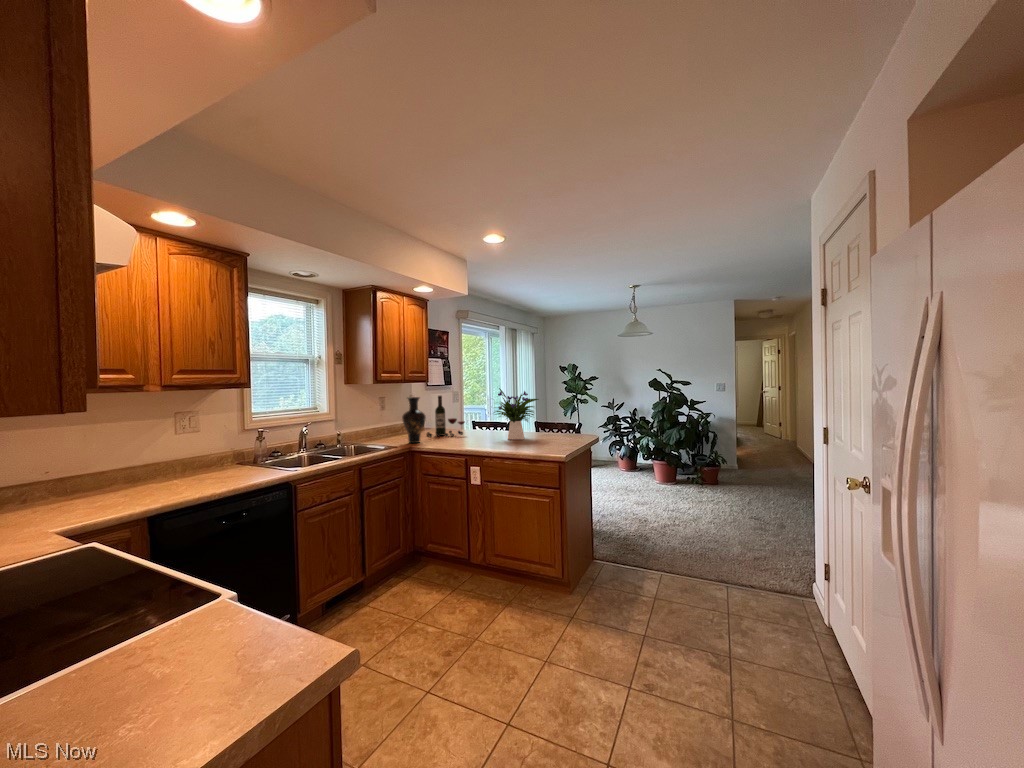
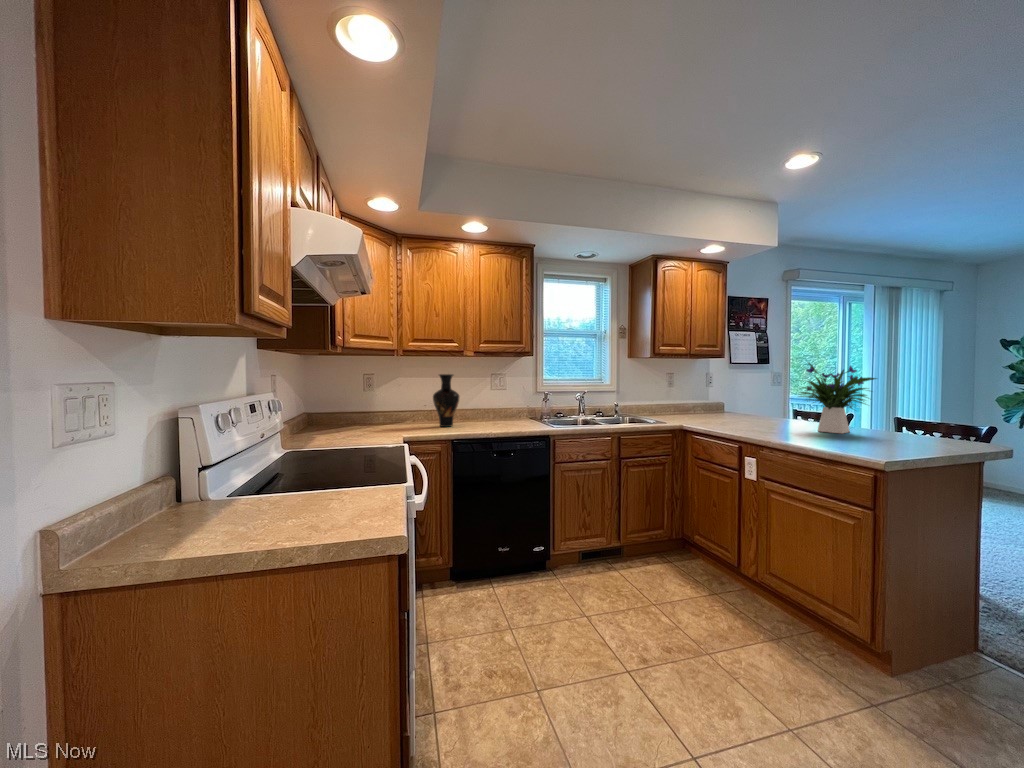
wine bottle: present [427,396,465,436] -> none [715,373,766,422]
vase: present [402,397,426,443] -> present [433,374,459,427]

